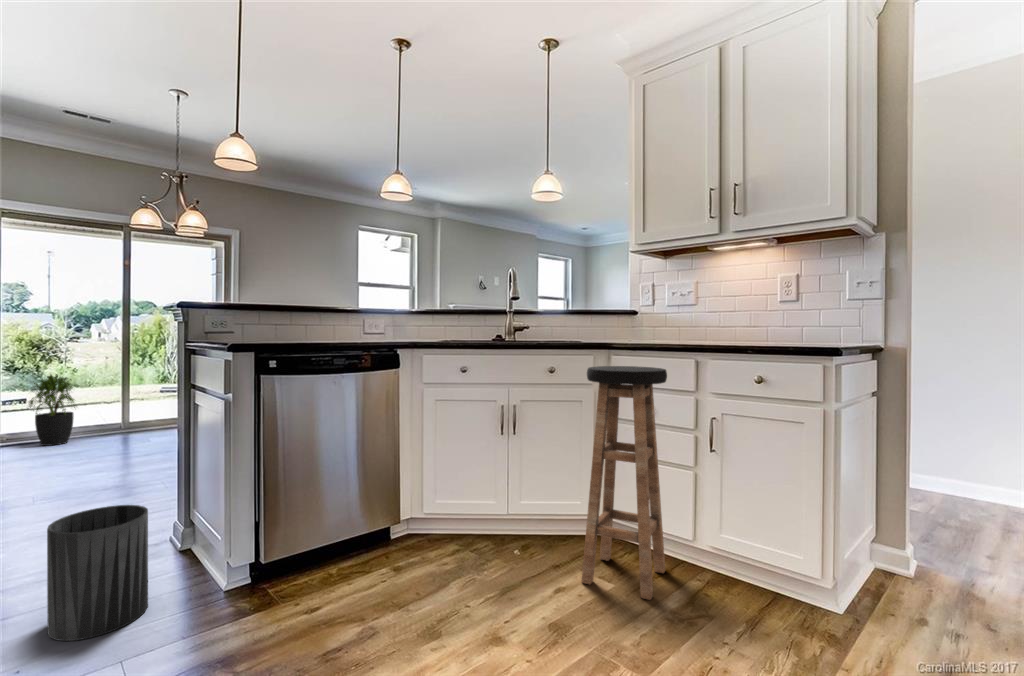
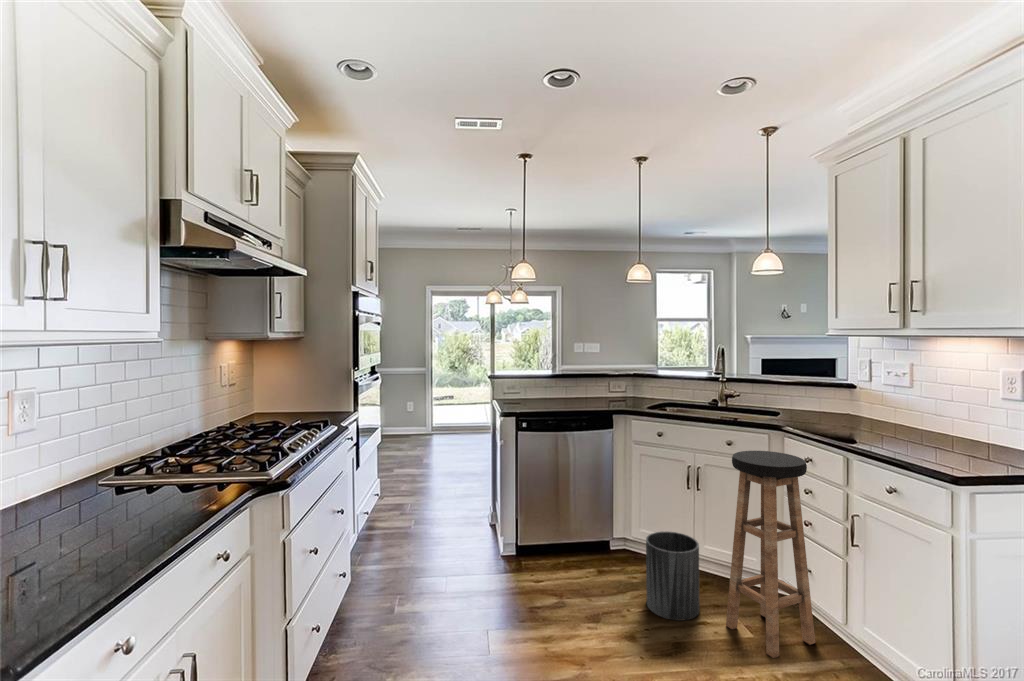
potted plant: present [29,374,75,446] -> none [445,393,471,438]
trash can: present [47,505,148,641] -> present [646,531,700,621]

